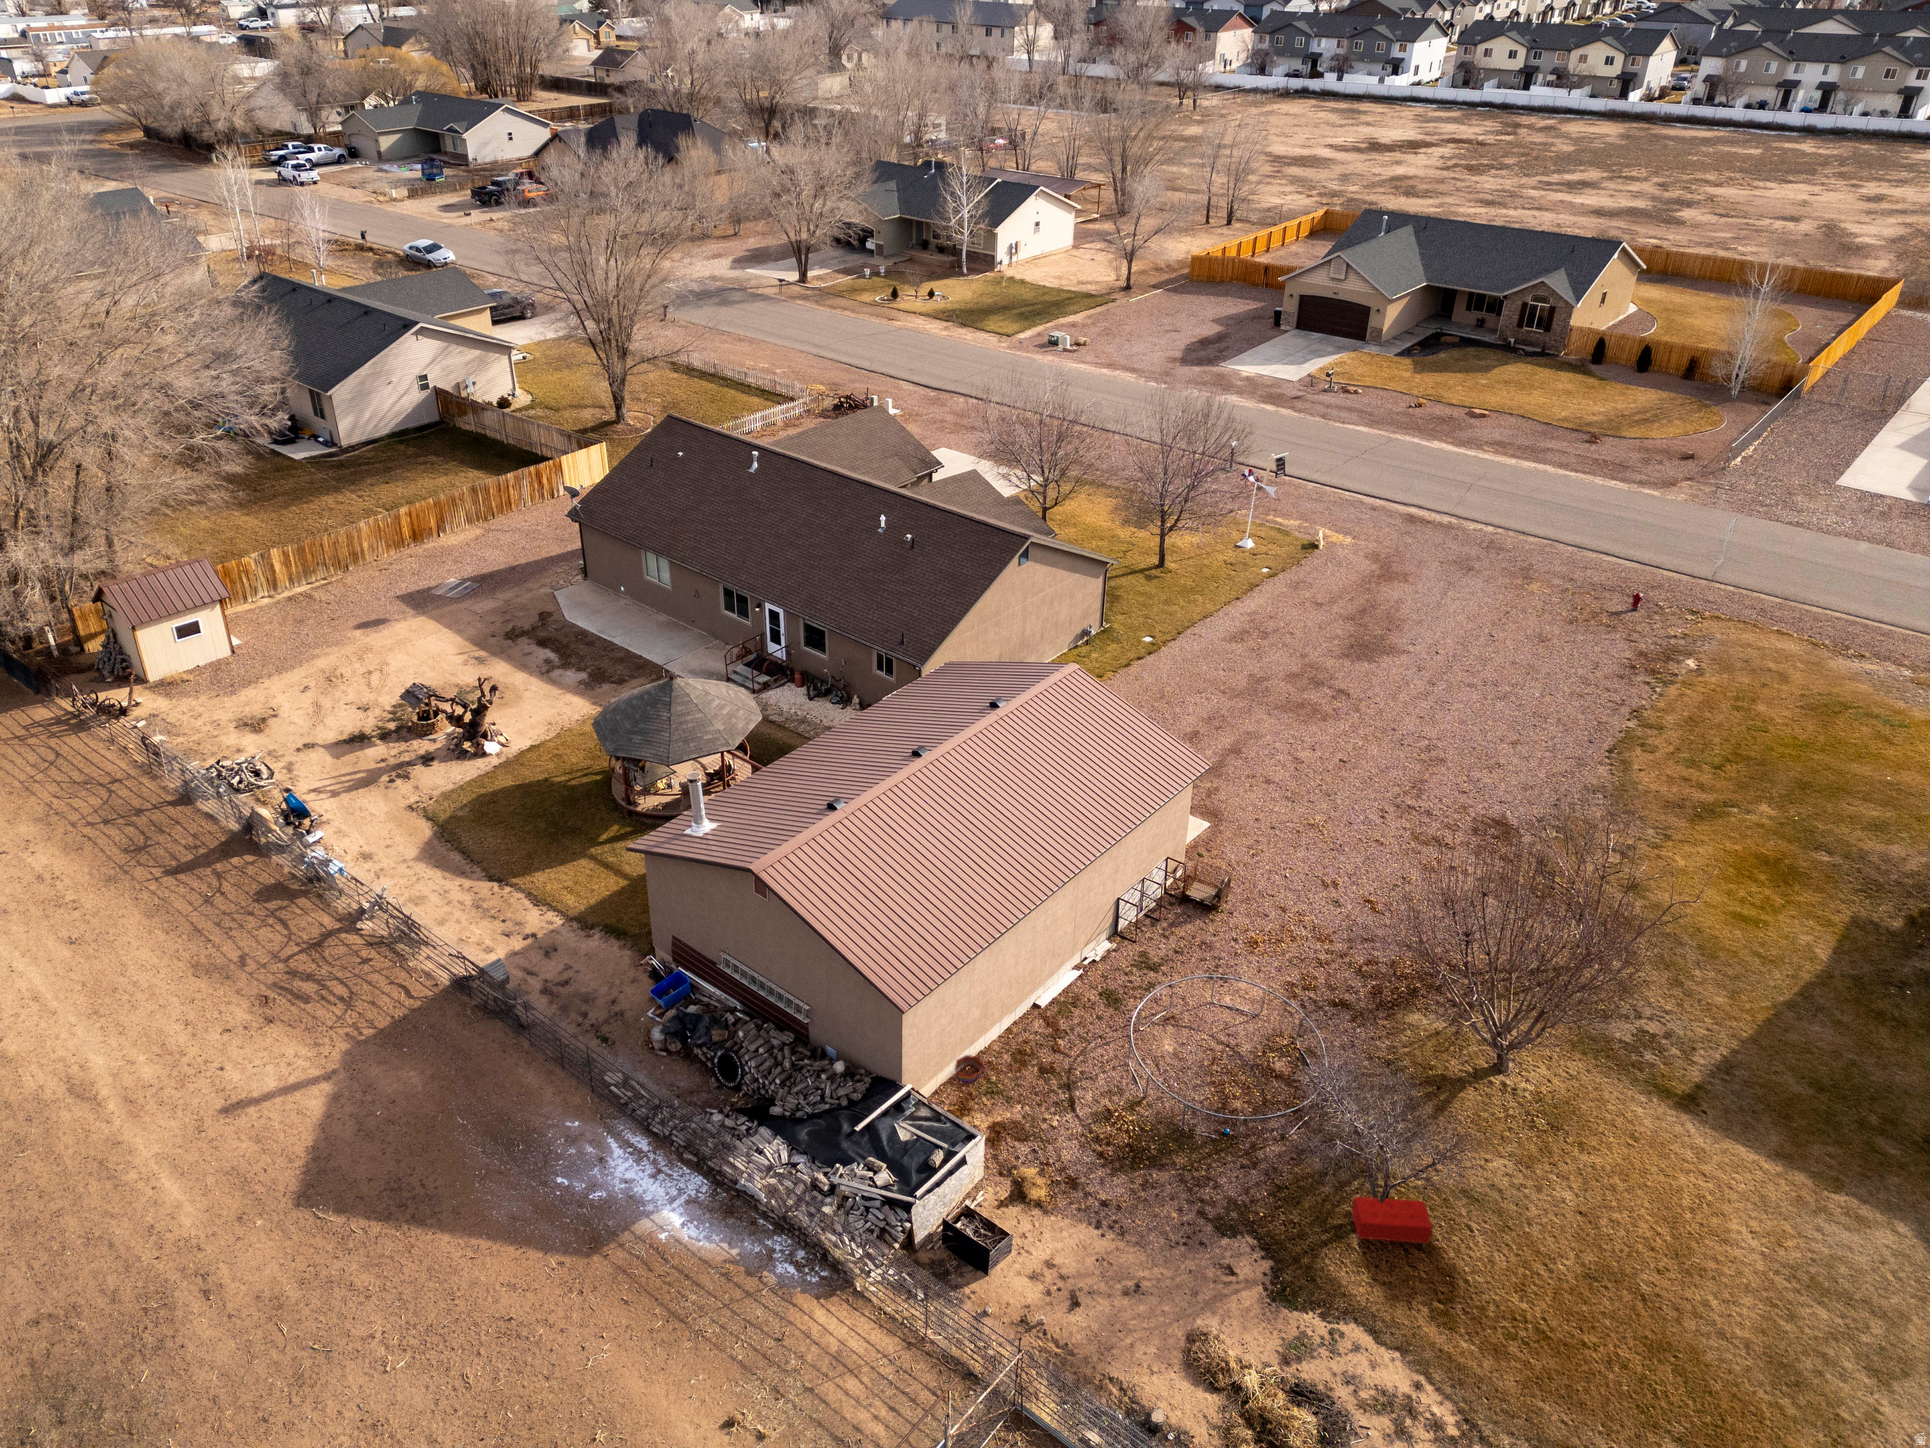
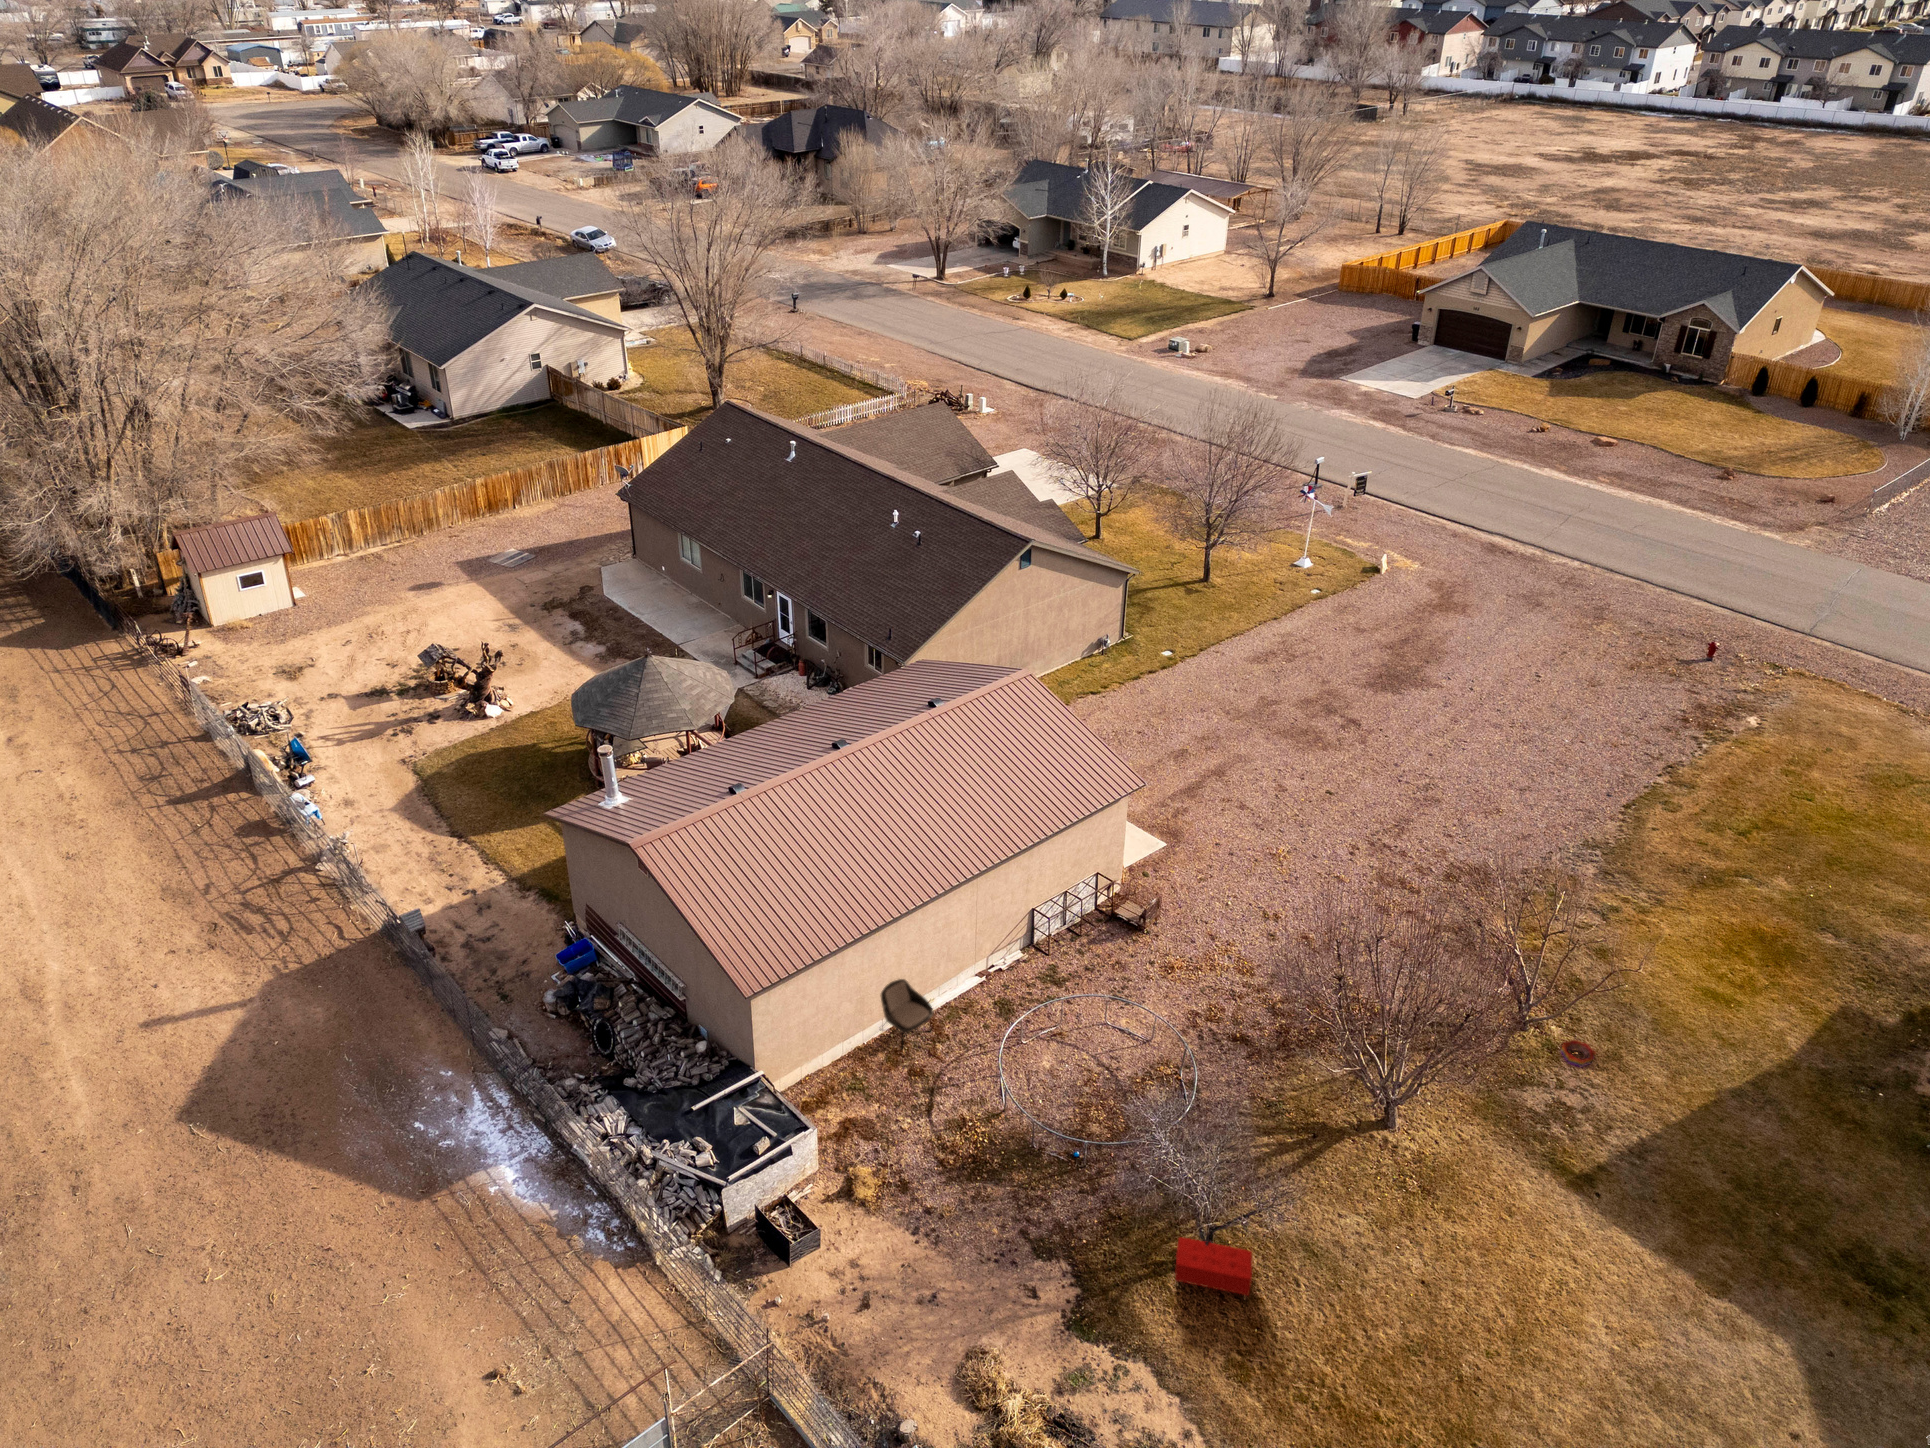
lounge chair: none [999,981,1053,1049] -> present [881,979,934,1047]
storage bin: present [955,1055,985,1082] -> present [1561,1040,1596,1067]

